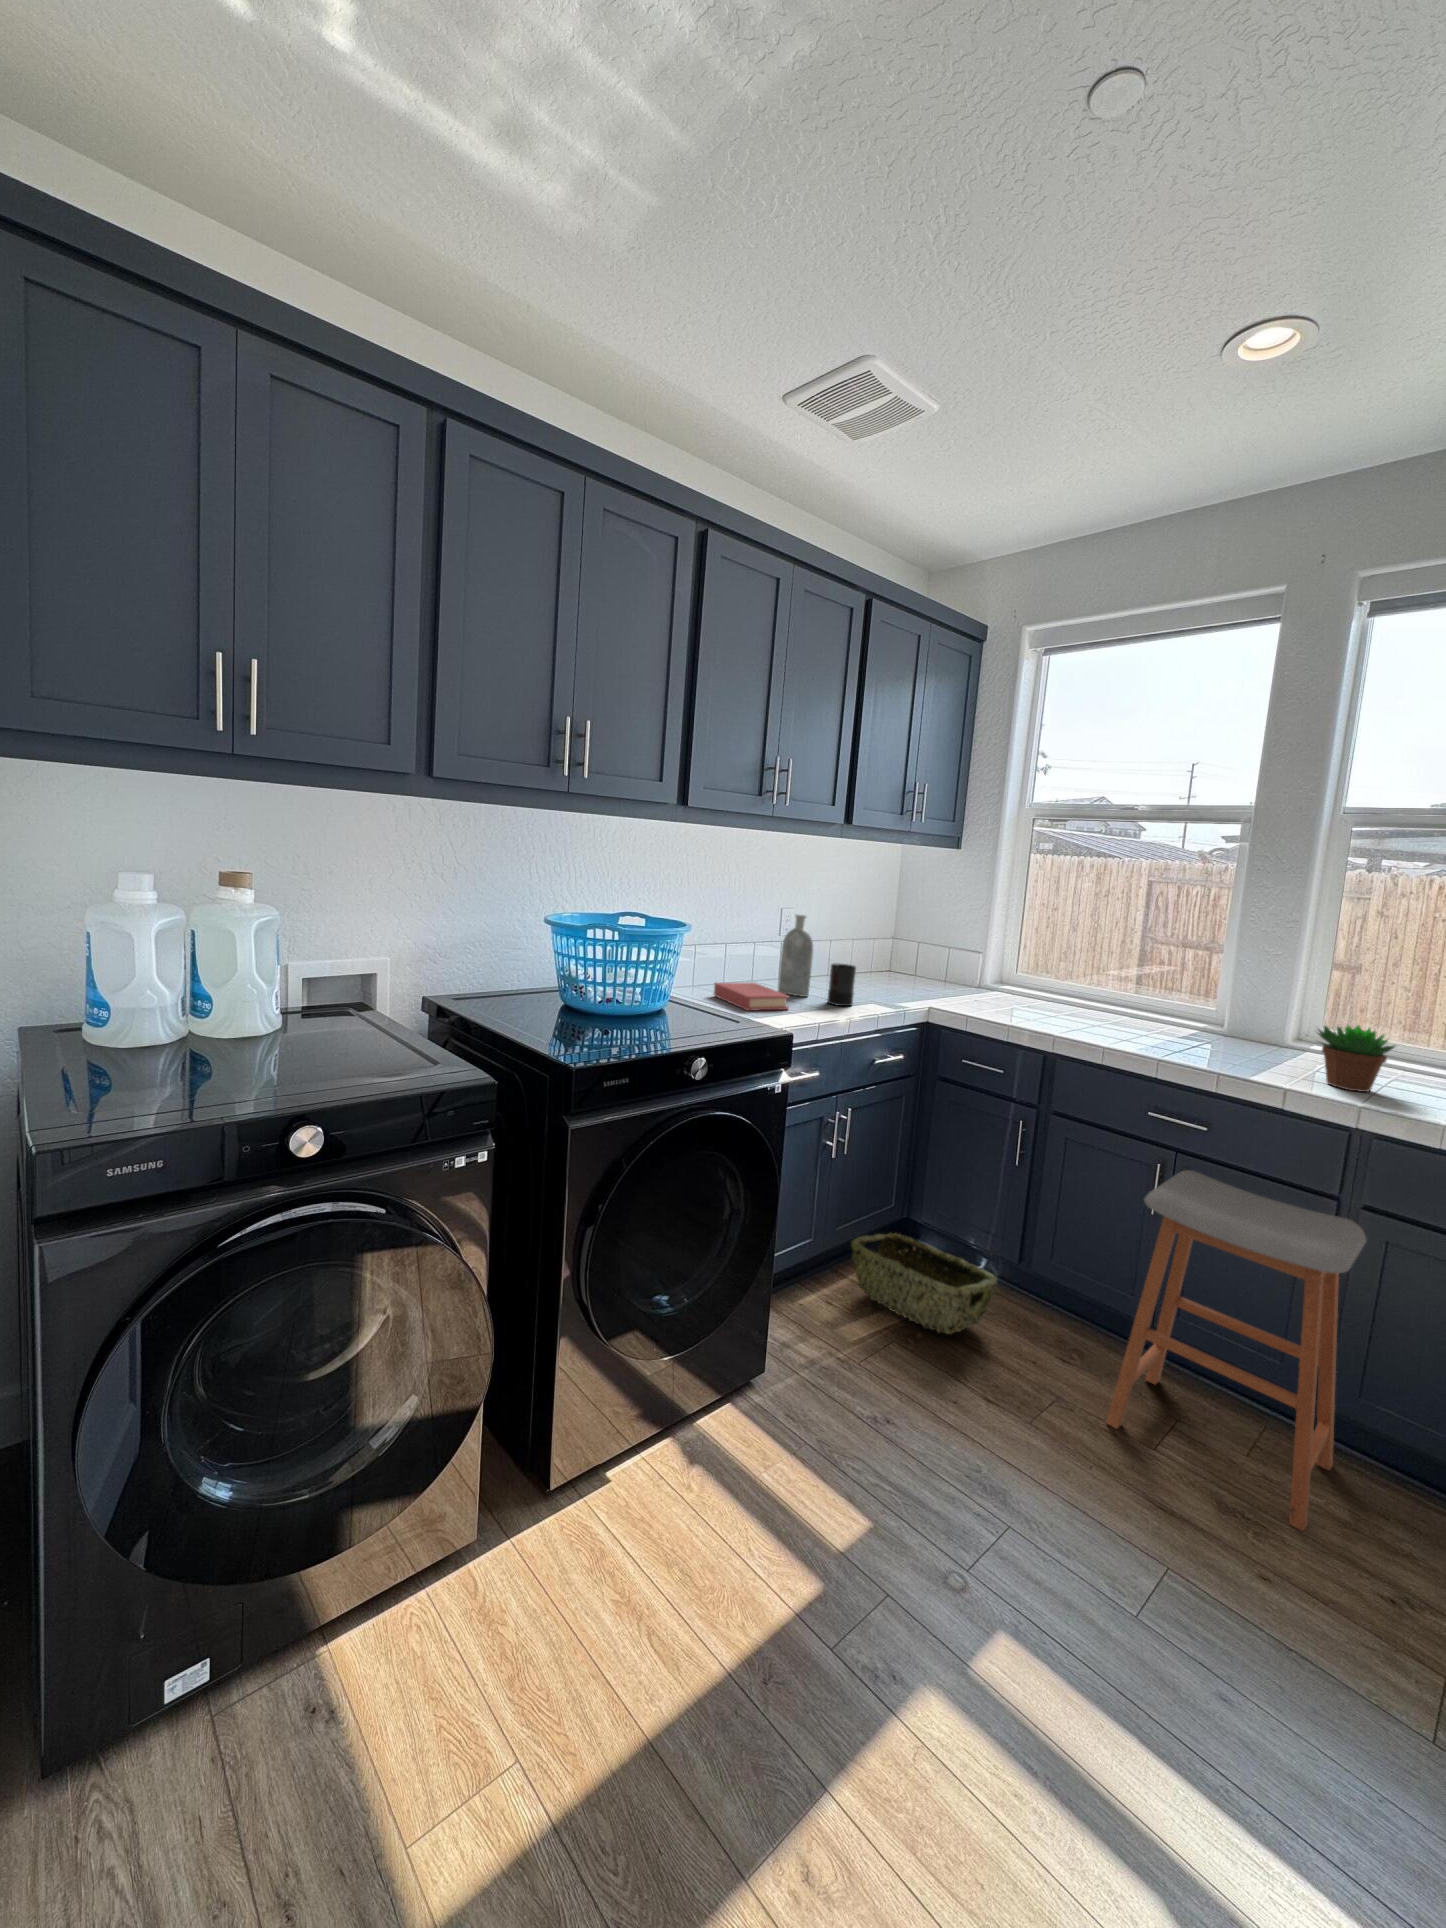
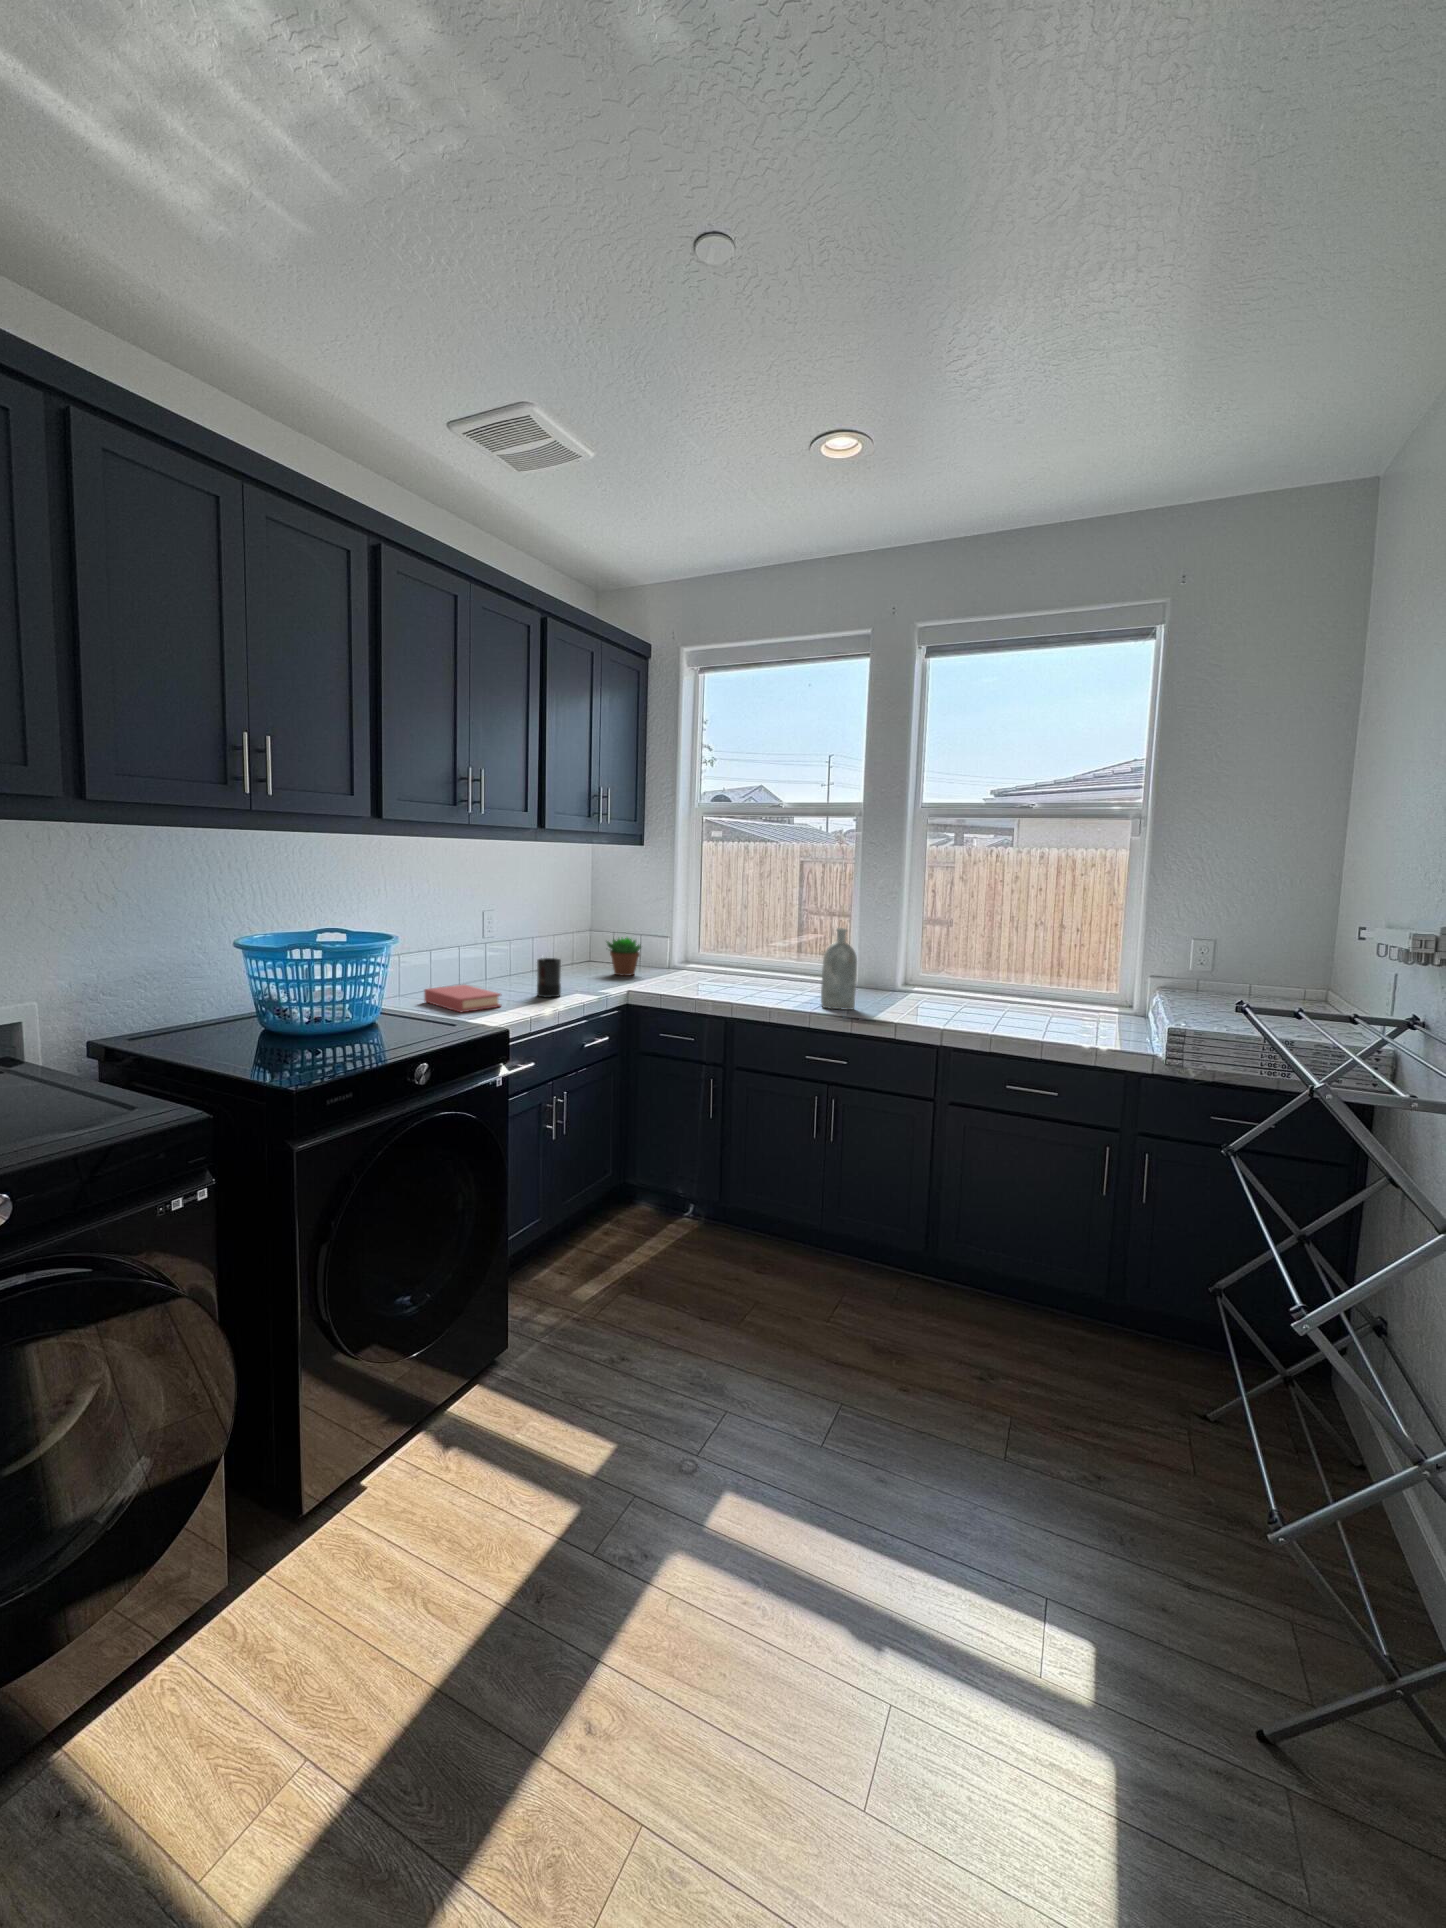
bottle: present [778,914,813,997] -> present [821,928,857,1010]
succulent plant: present [1318,1025,1395,1092] -> present [607,938,641,976]
stool: present [1106,1170,1366,1531] -> none [794,1096,954,1350]
woven basket: present [851,1233,997,1334] -> none [577,1196,704,1274]

